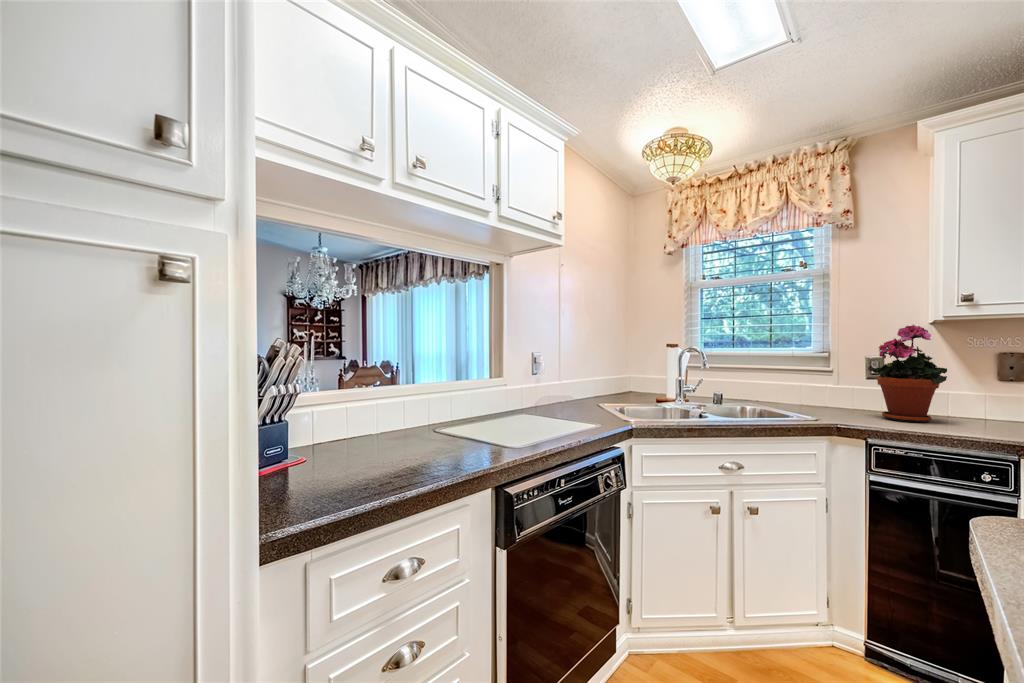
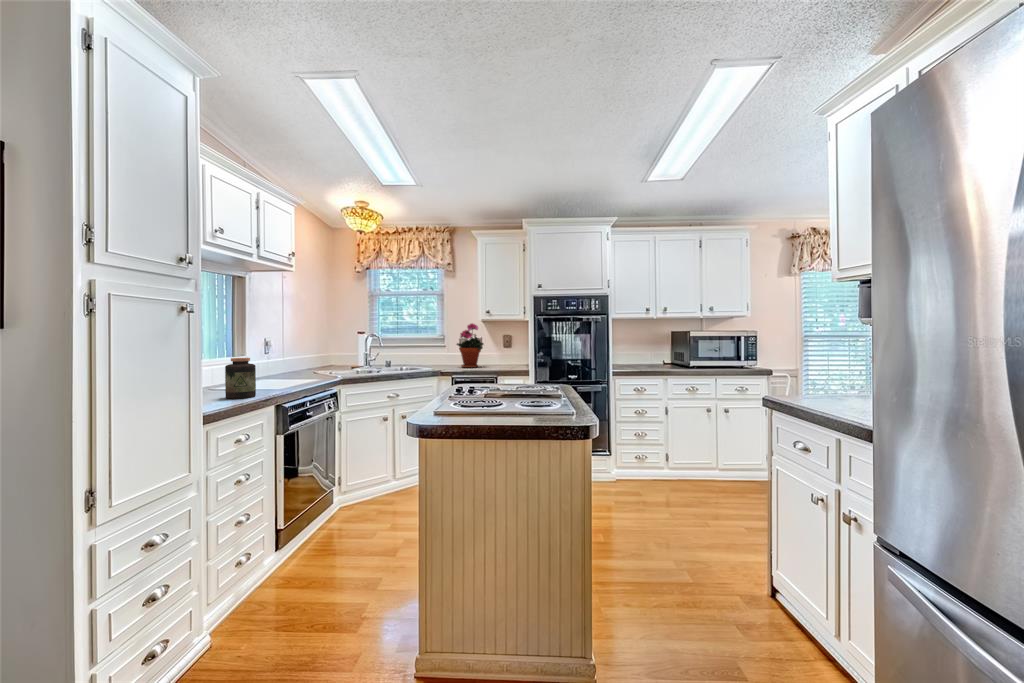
jar: none [411,388,460,469] -> present [225,358,256,399]

